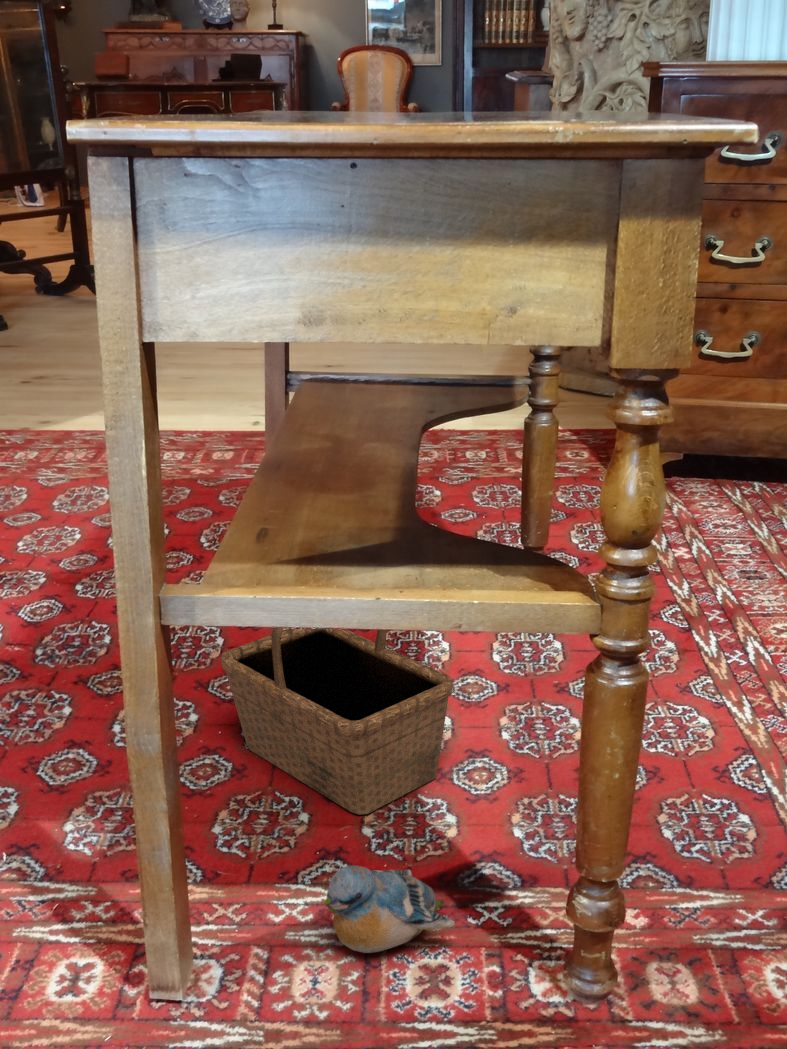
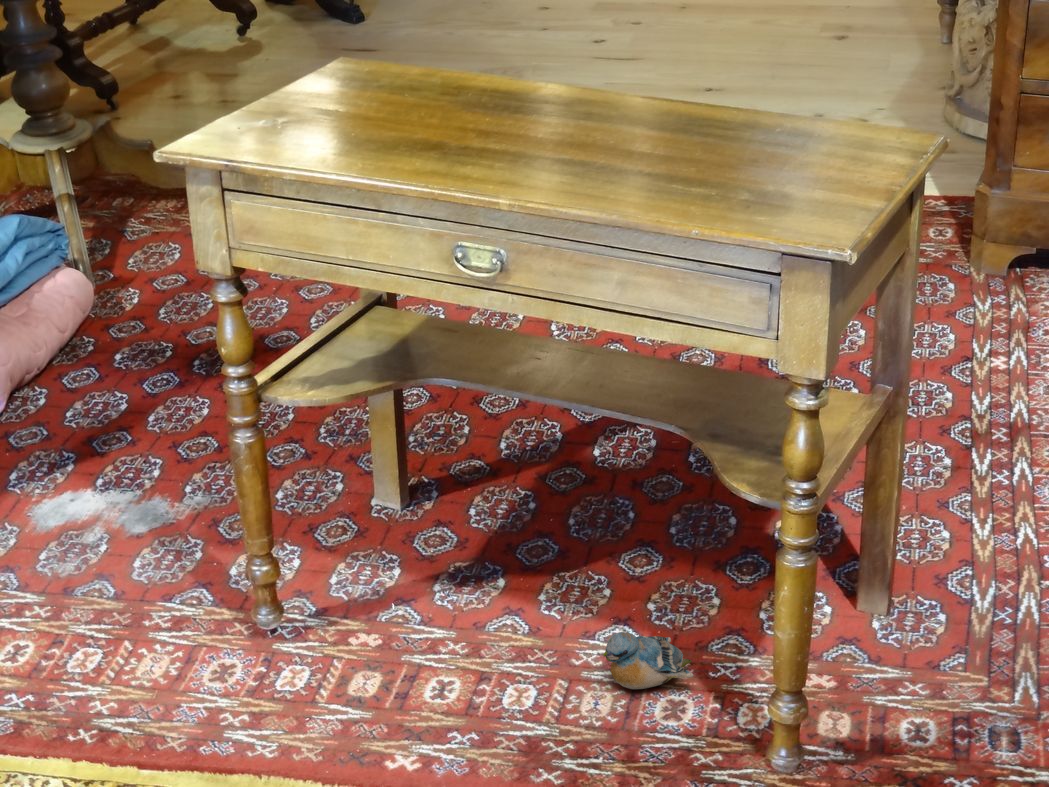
basket: present [221,628,453,815] -> none [550,416,722,594]

